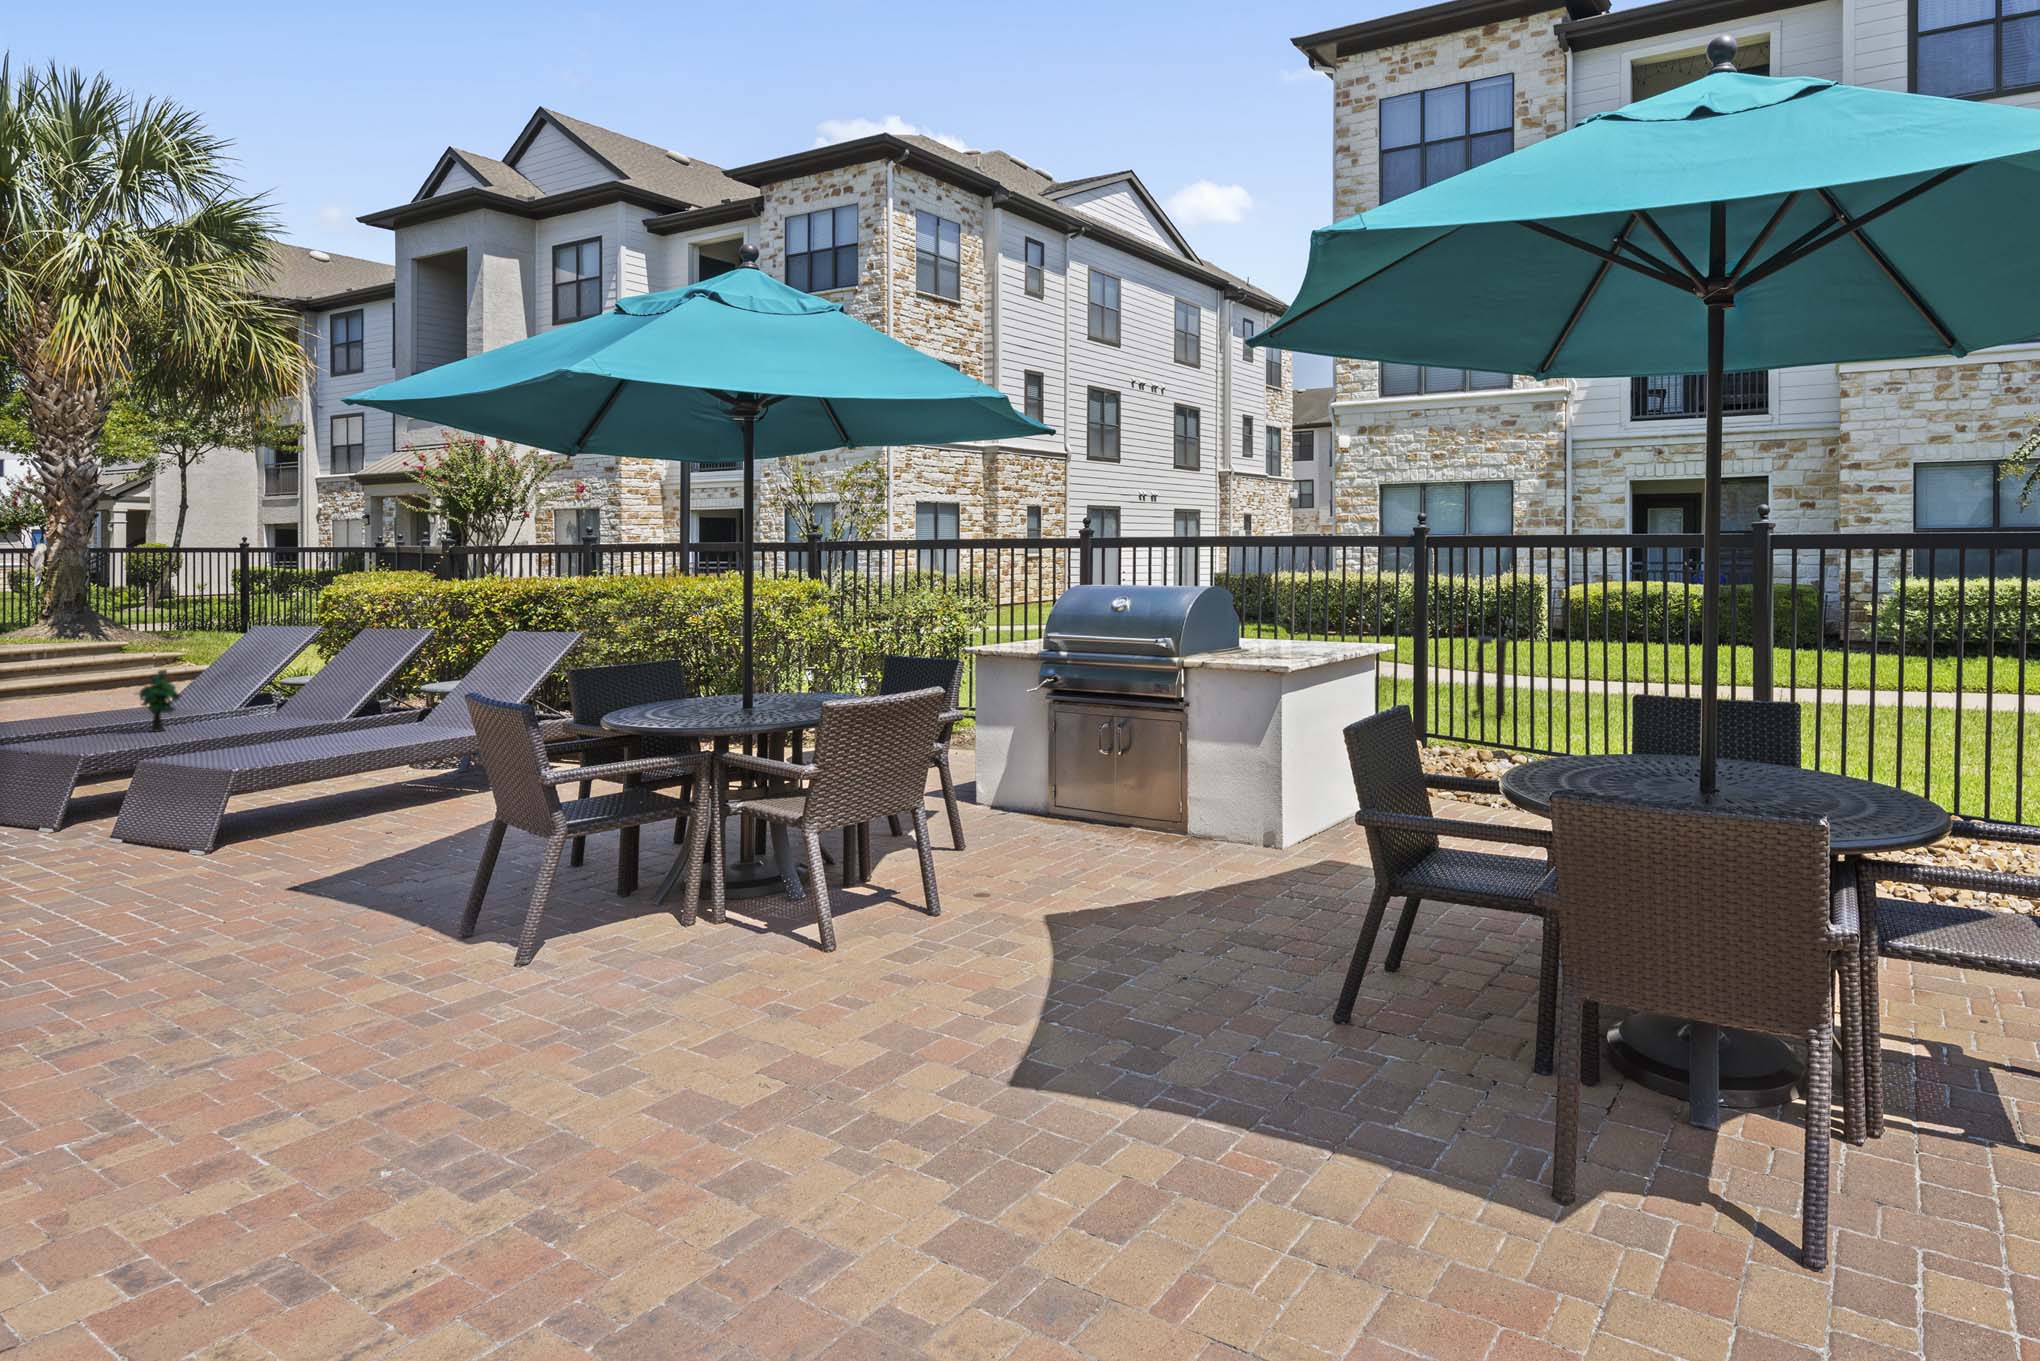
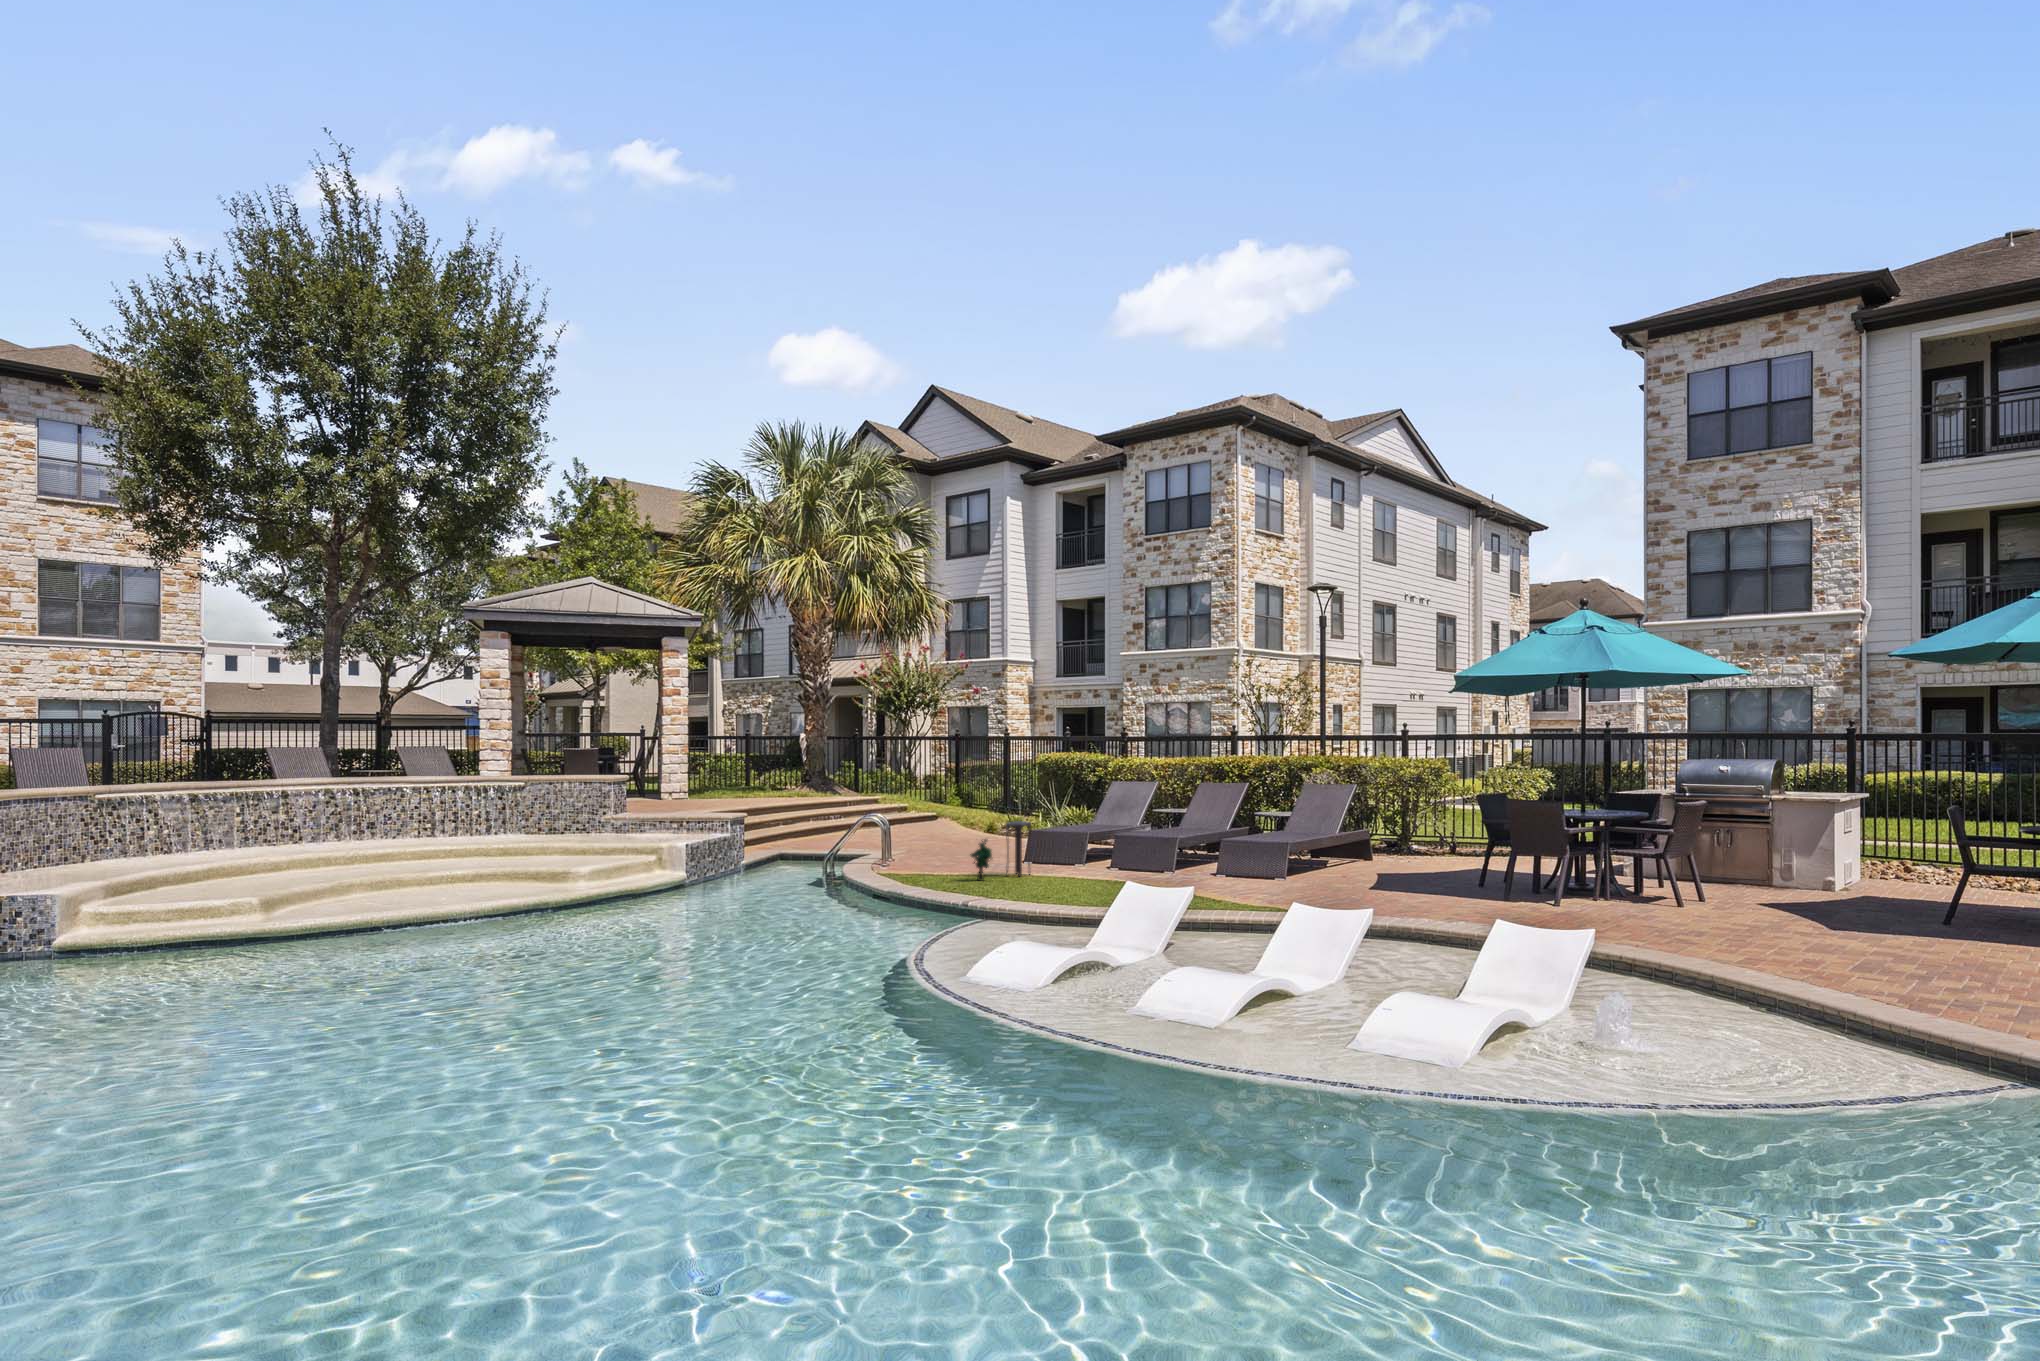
stool: present [1472,636,1509,719] -> present [1006,821,1031,877]

